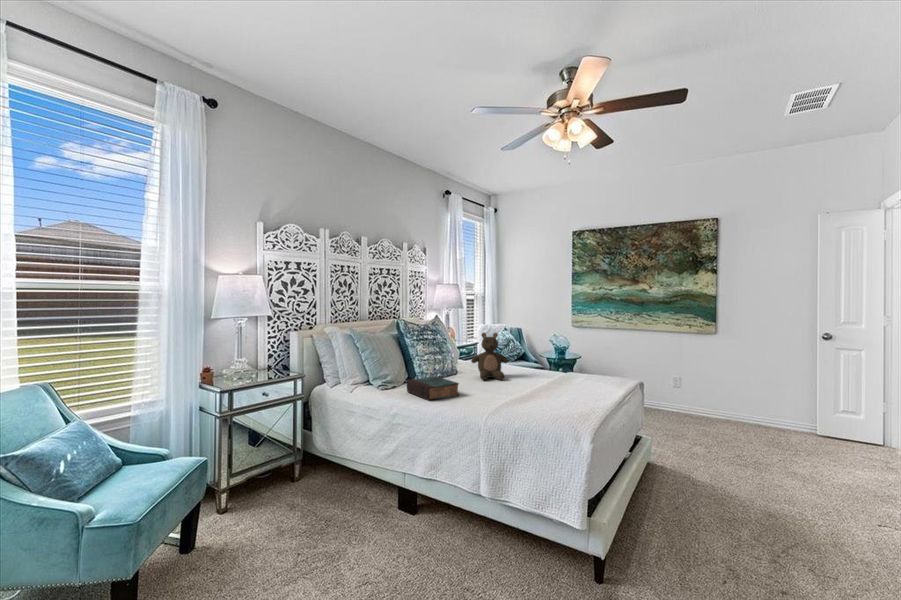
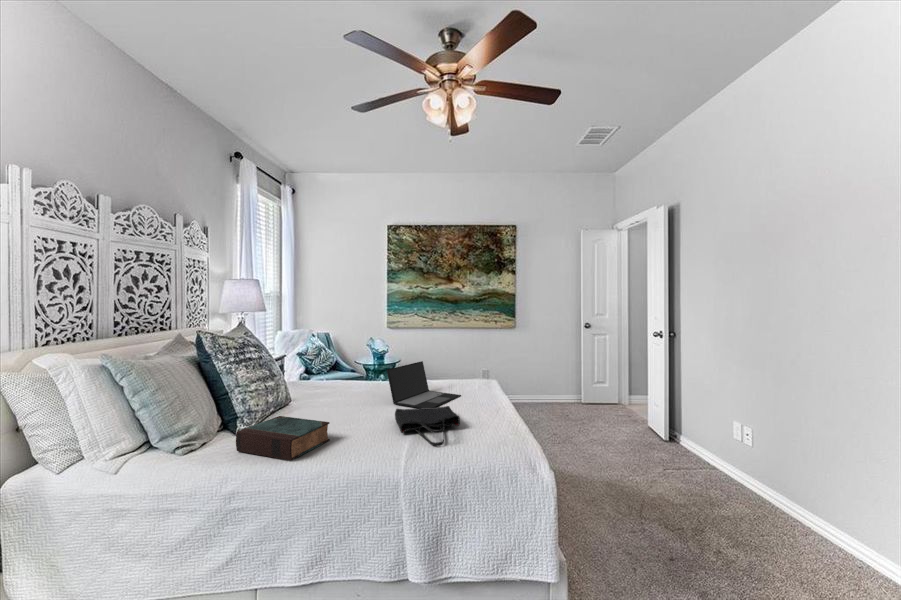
stuffed bear: present [471,333,508,380] -> none [317,342,367,408]
laptop: none [519,353,584,390] -> present [387,361,461,408]
tote bag: none [504,383,555,409] -> present [395,406,460,446]

